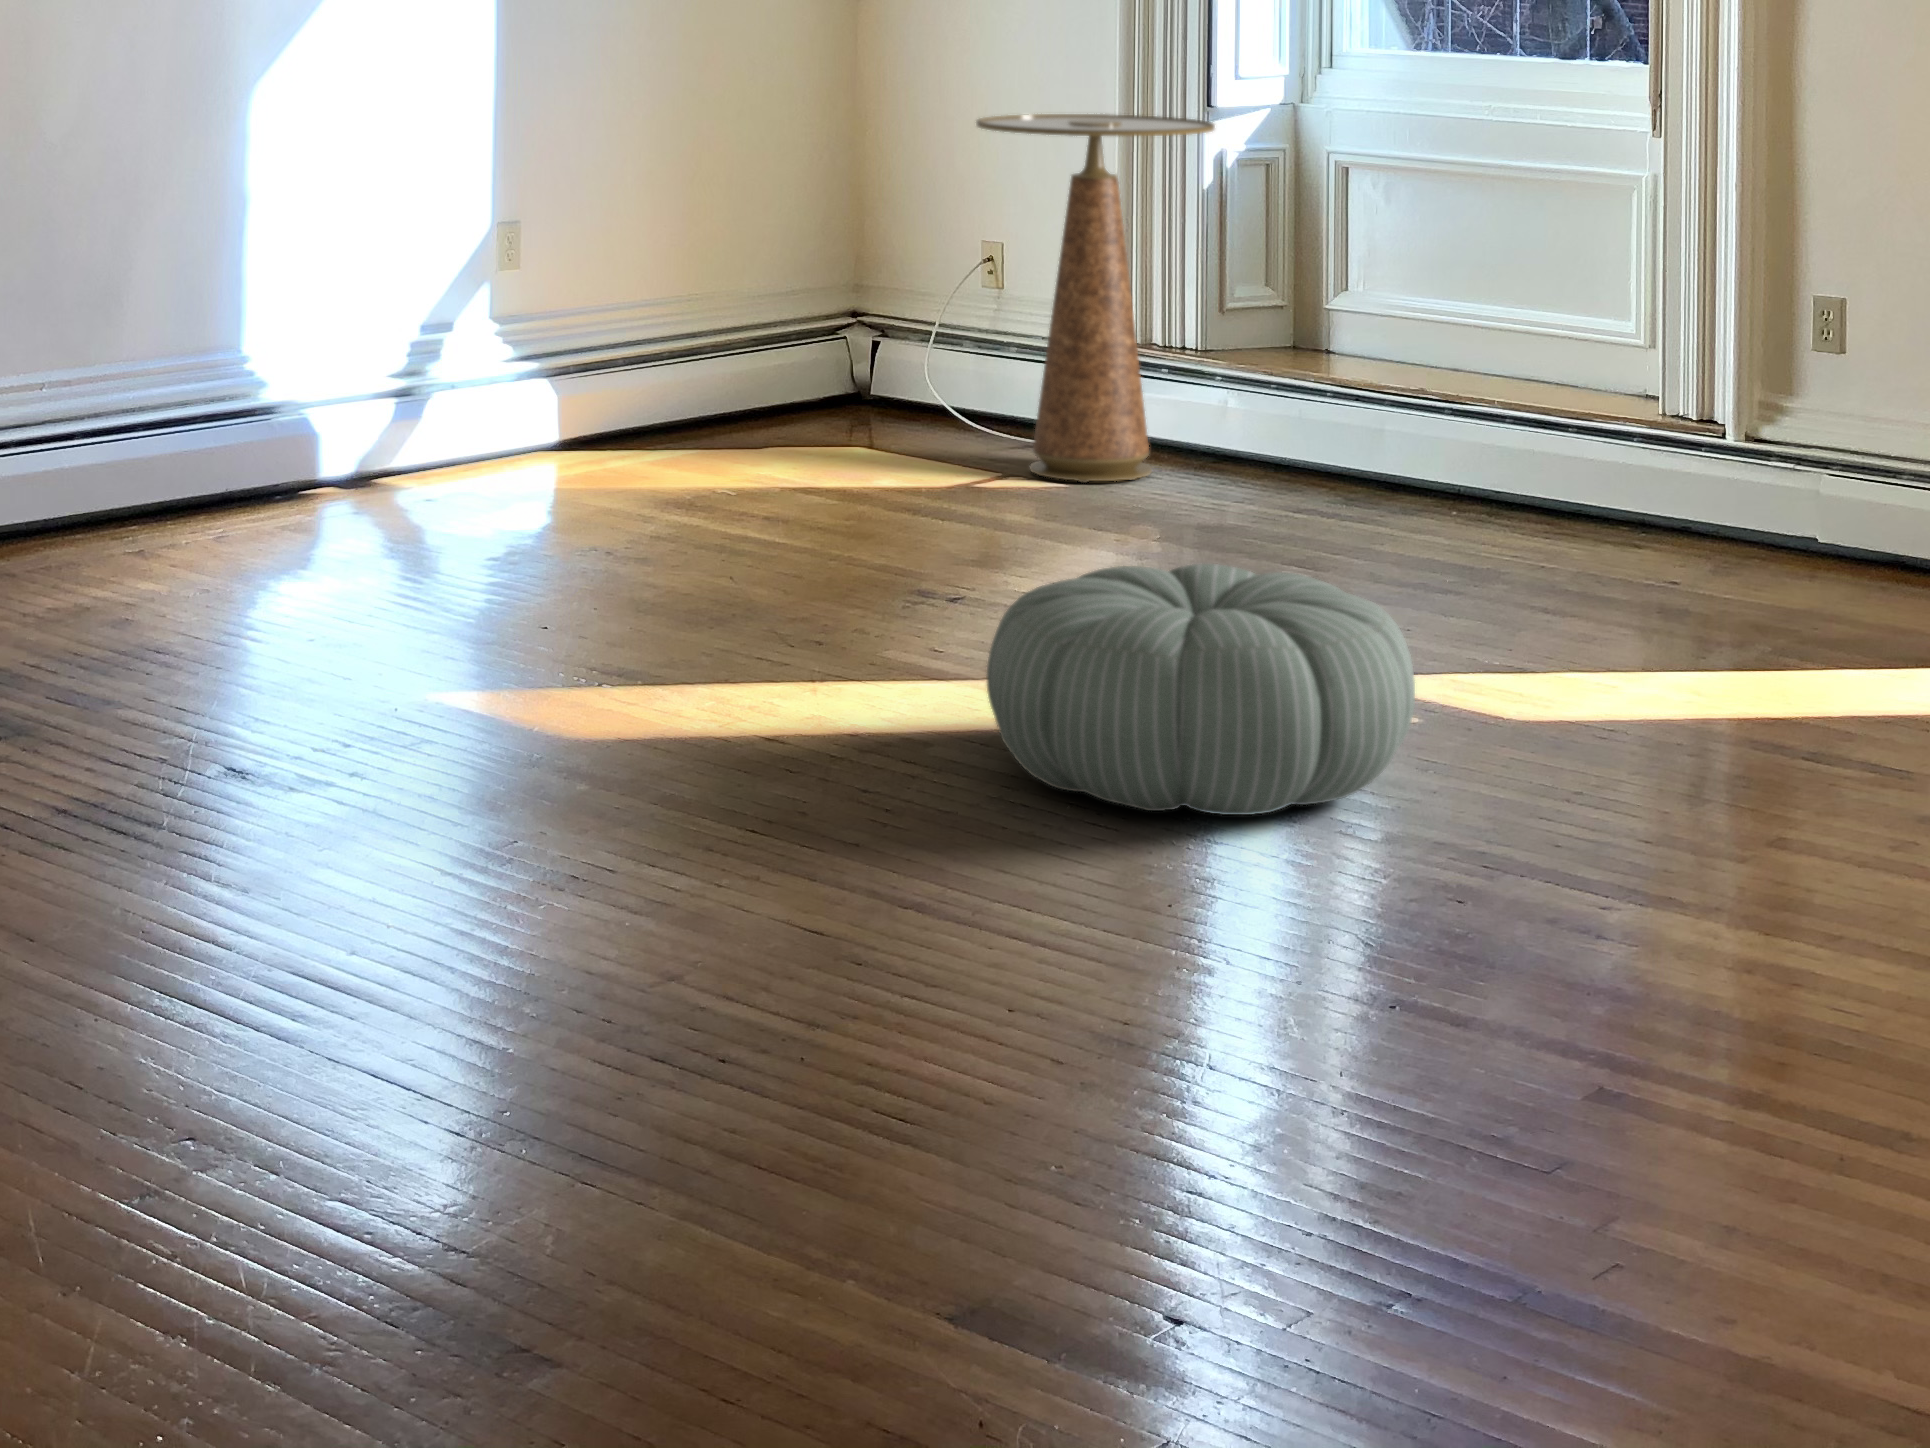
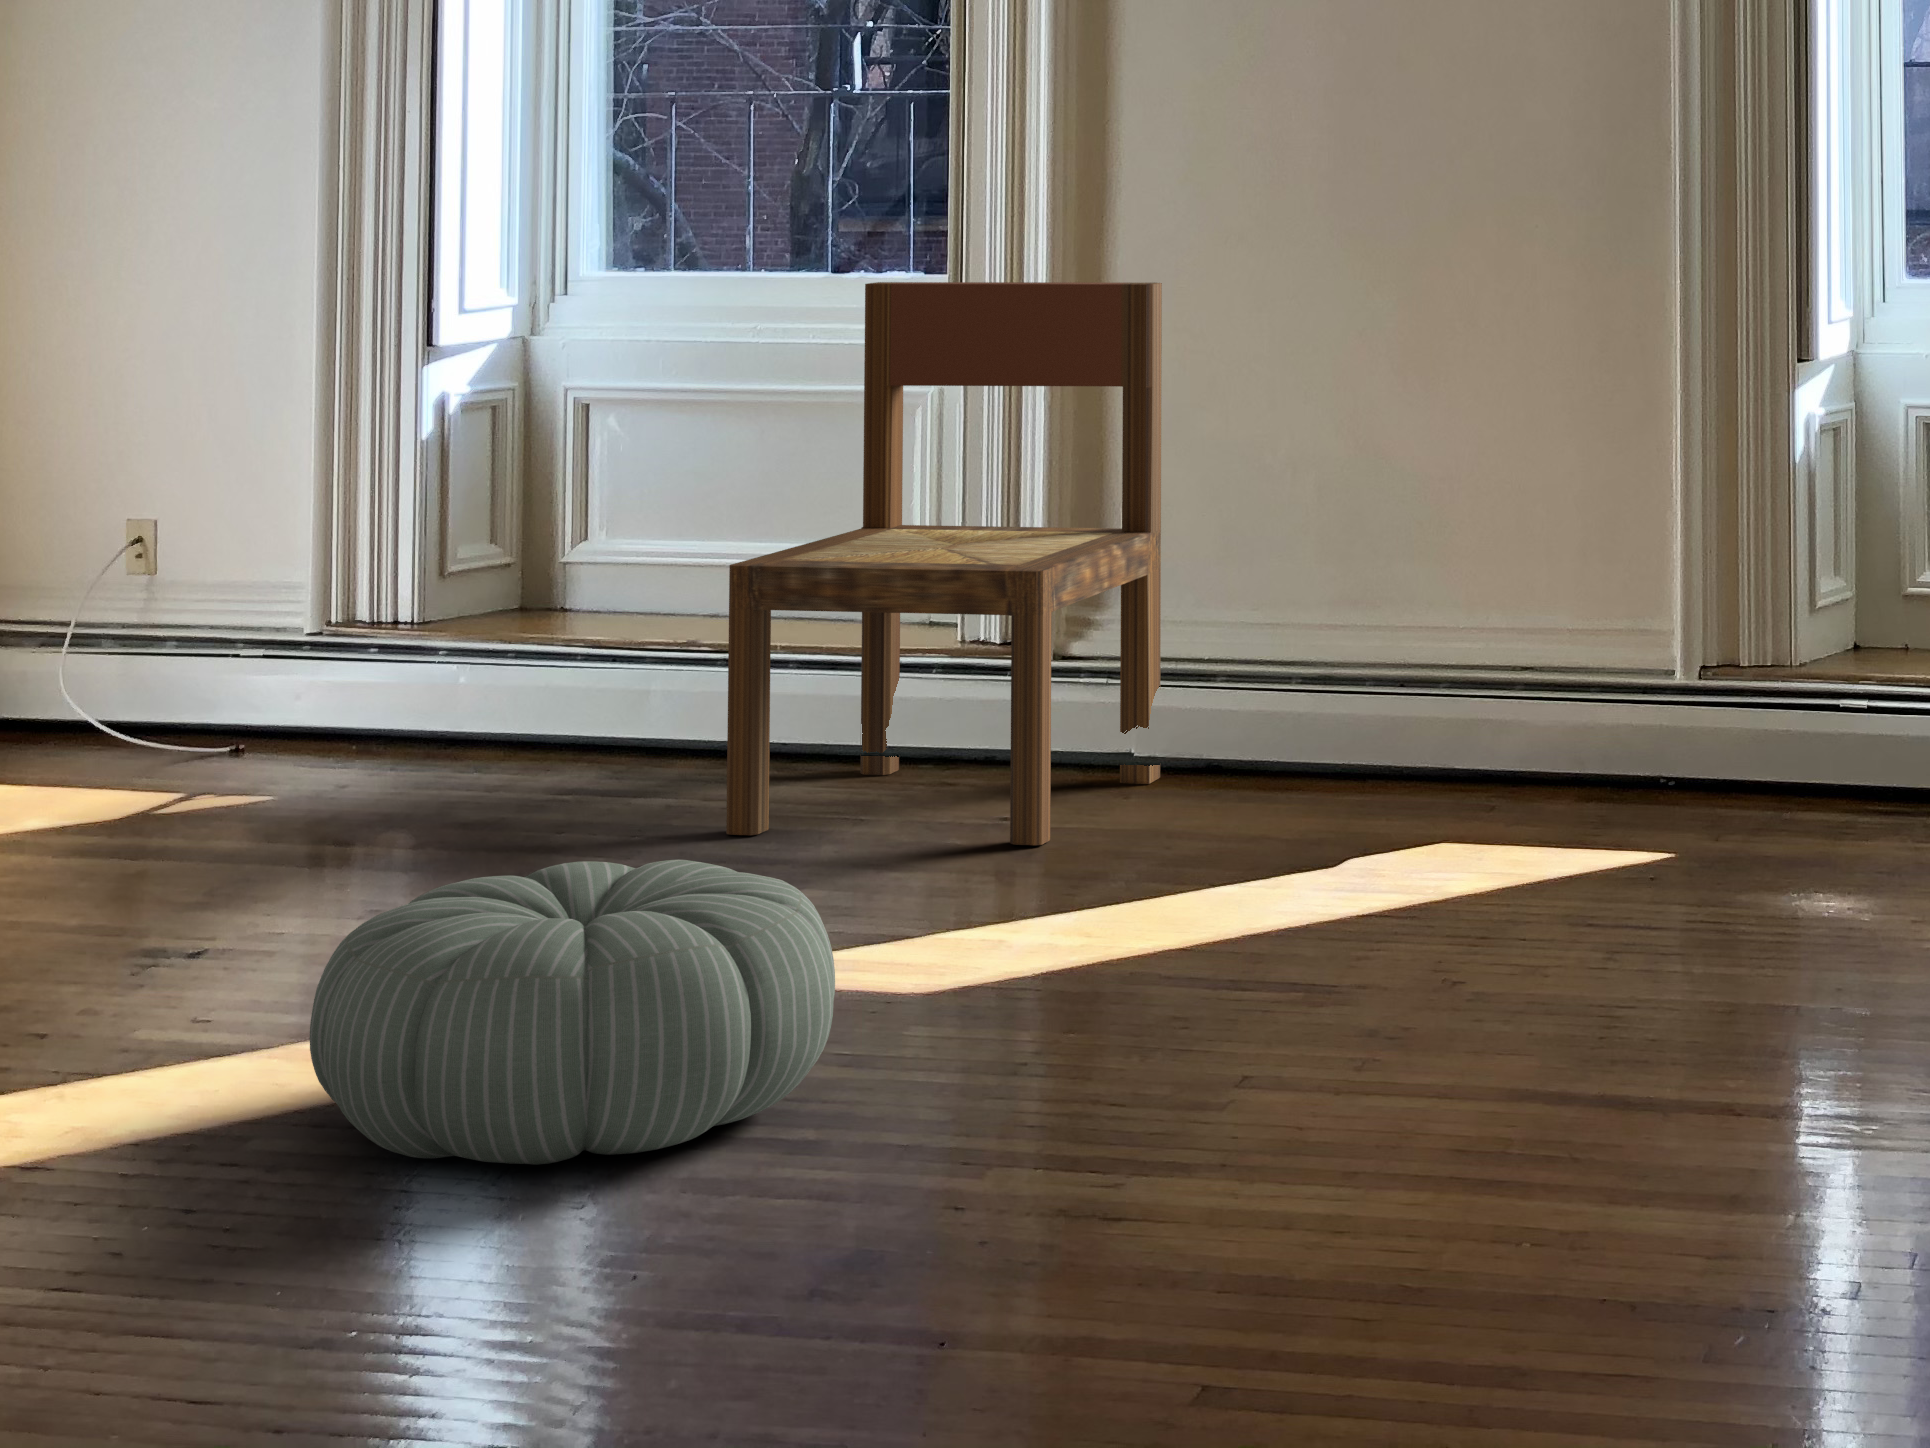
dining chair: none [1418,71,1843,611] -> present [726,282,1162,845]
side table: present [976,114,1215,483] -> none [149,358,449,791]

